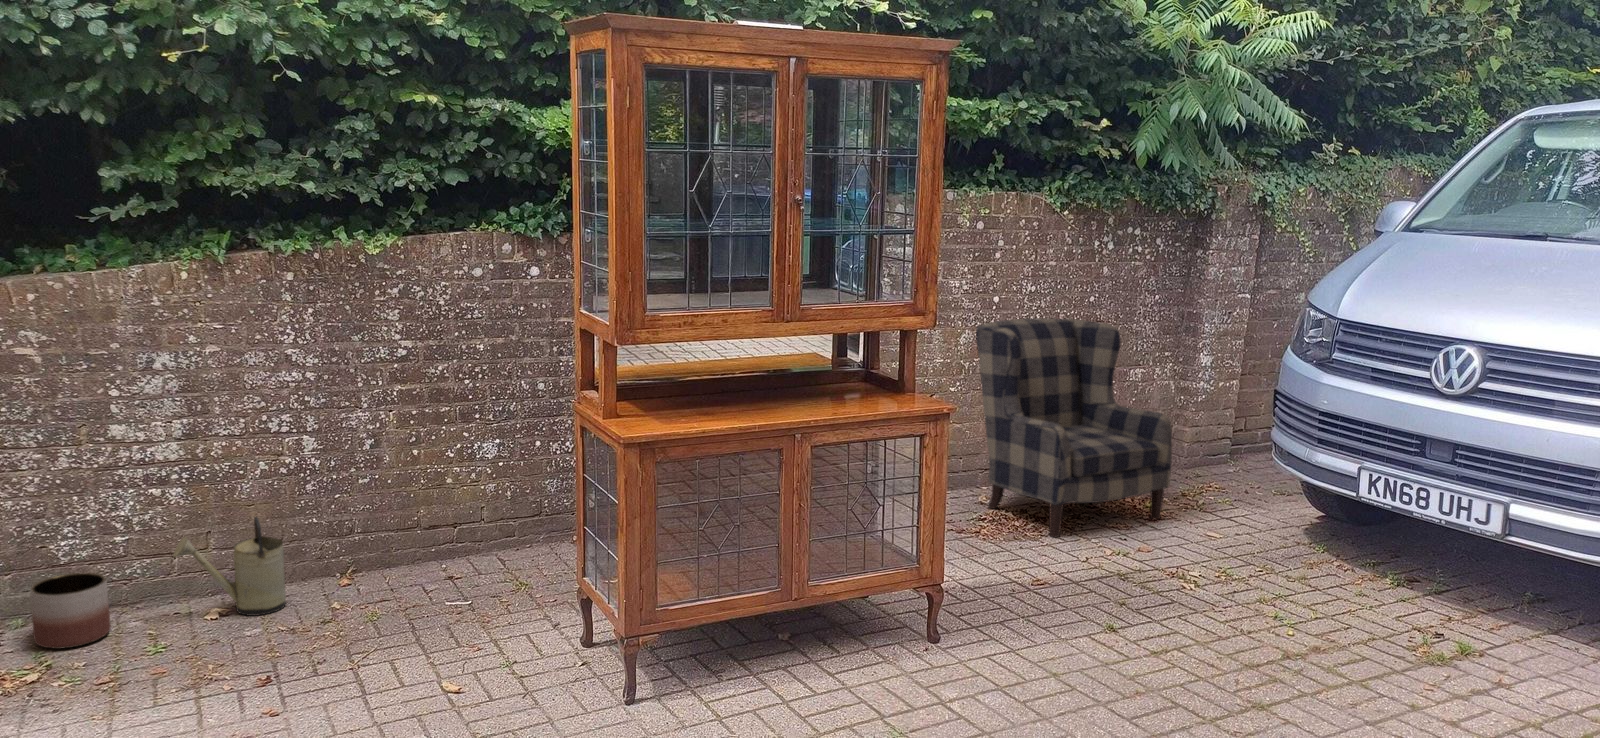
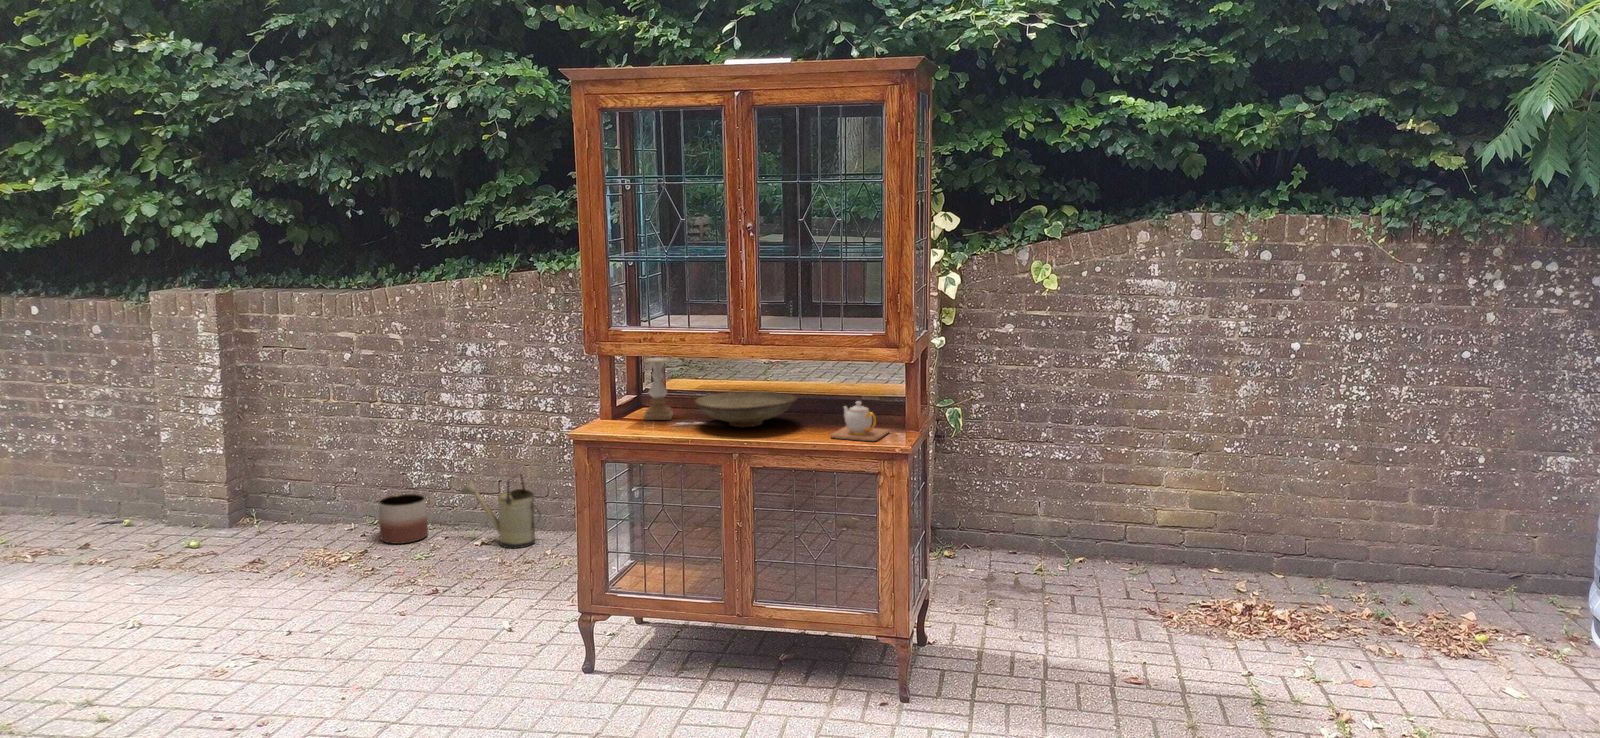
chair: present [976,318,1172,537] -> none [1235,372,1481,657]
candle holder: none [637,343,678,414] -> present [644,357,673,420]
teapot: none [851,369,909,407] -> present [831,401,889,441]
decorative bowl: none [709,371,816,409] -> present [695,391,797,427]

